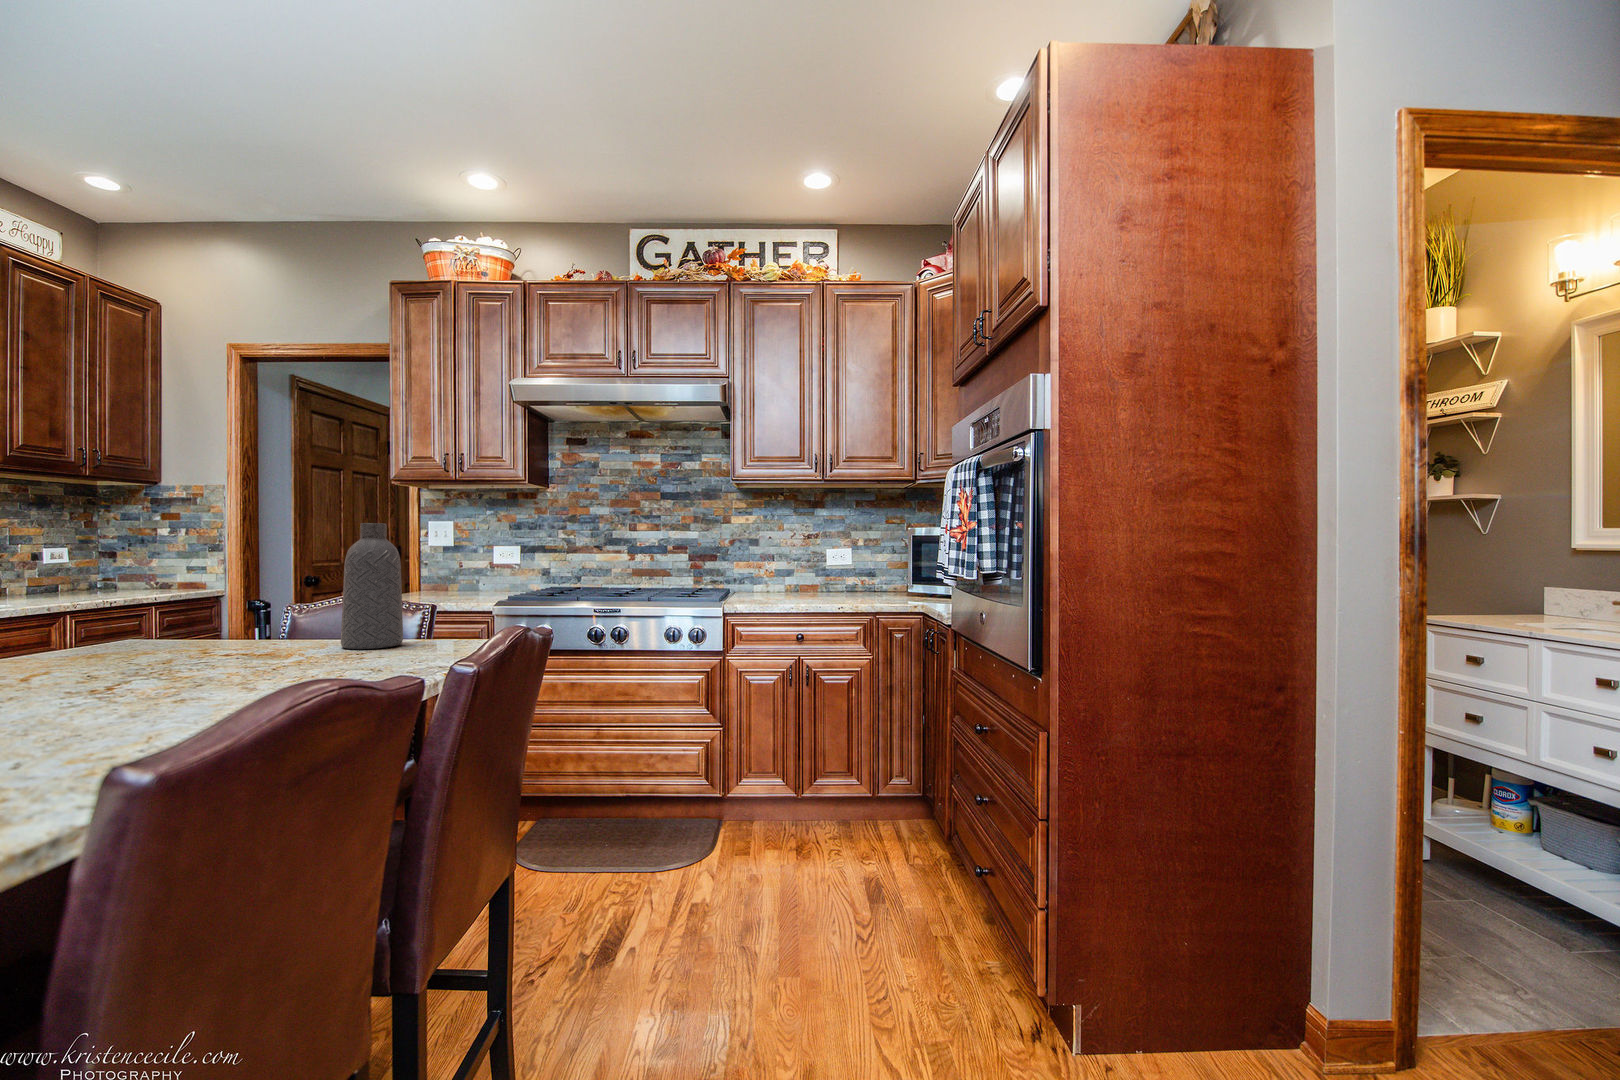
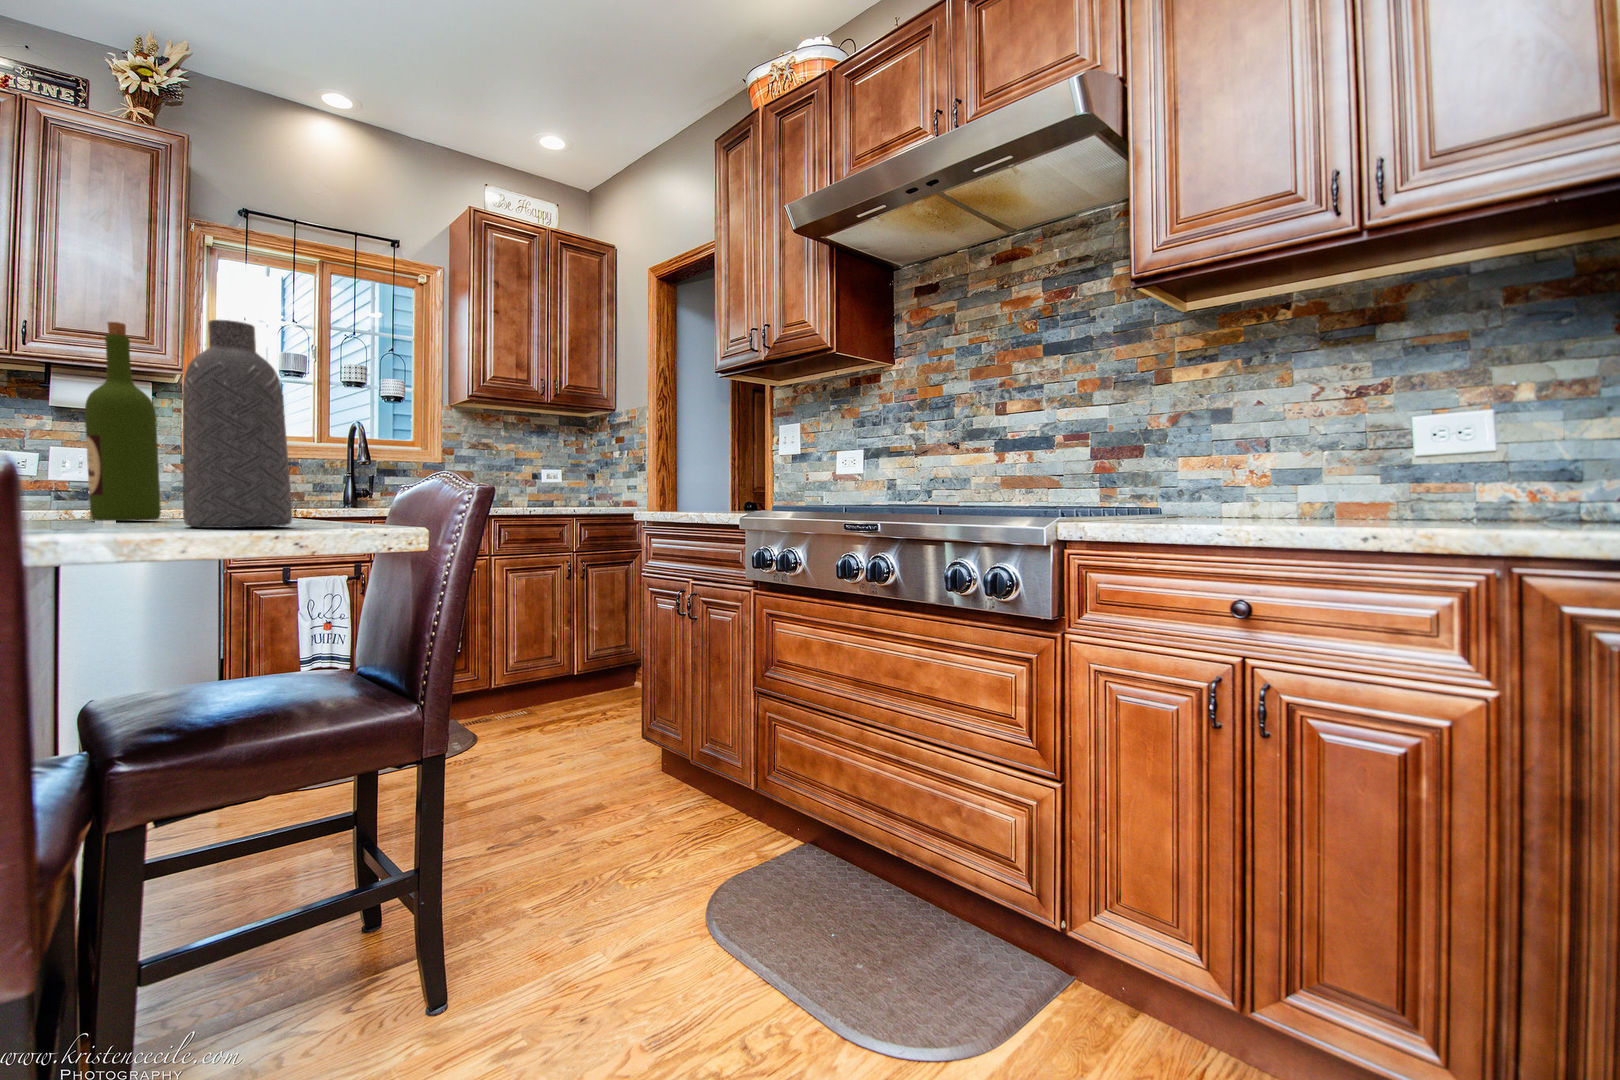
wine bottle: none [203,510,251,653] -> present [85,322,161,521]

